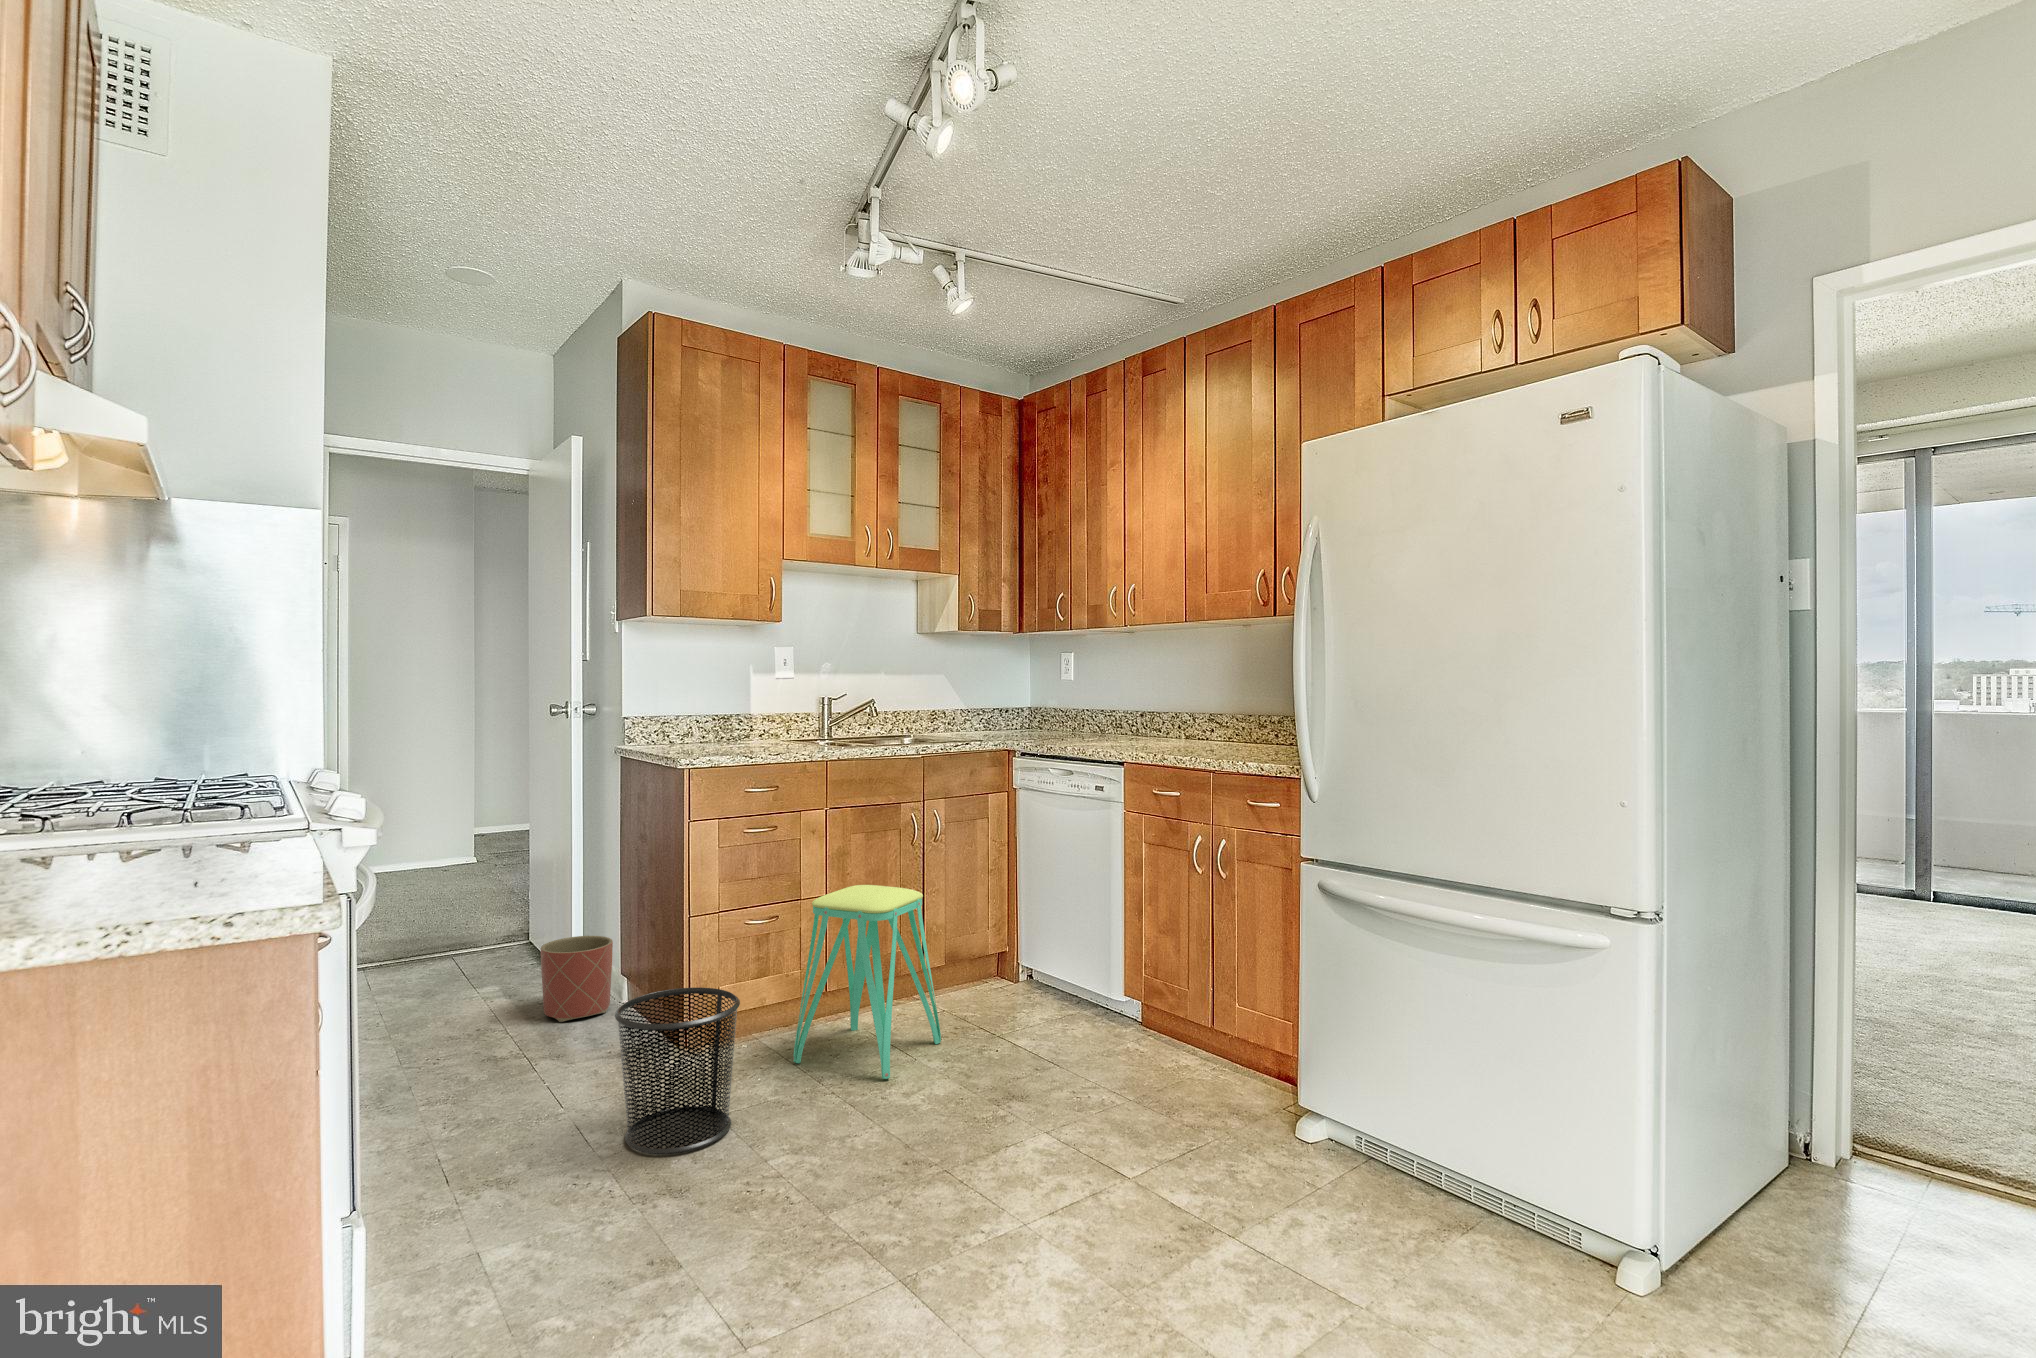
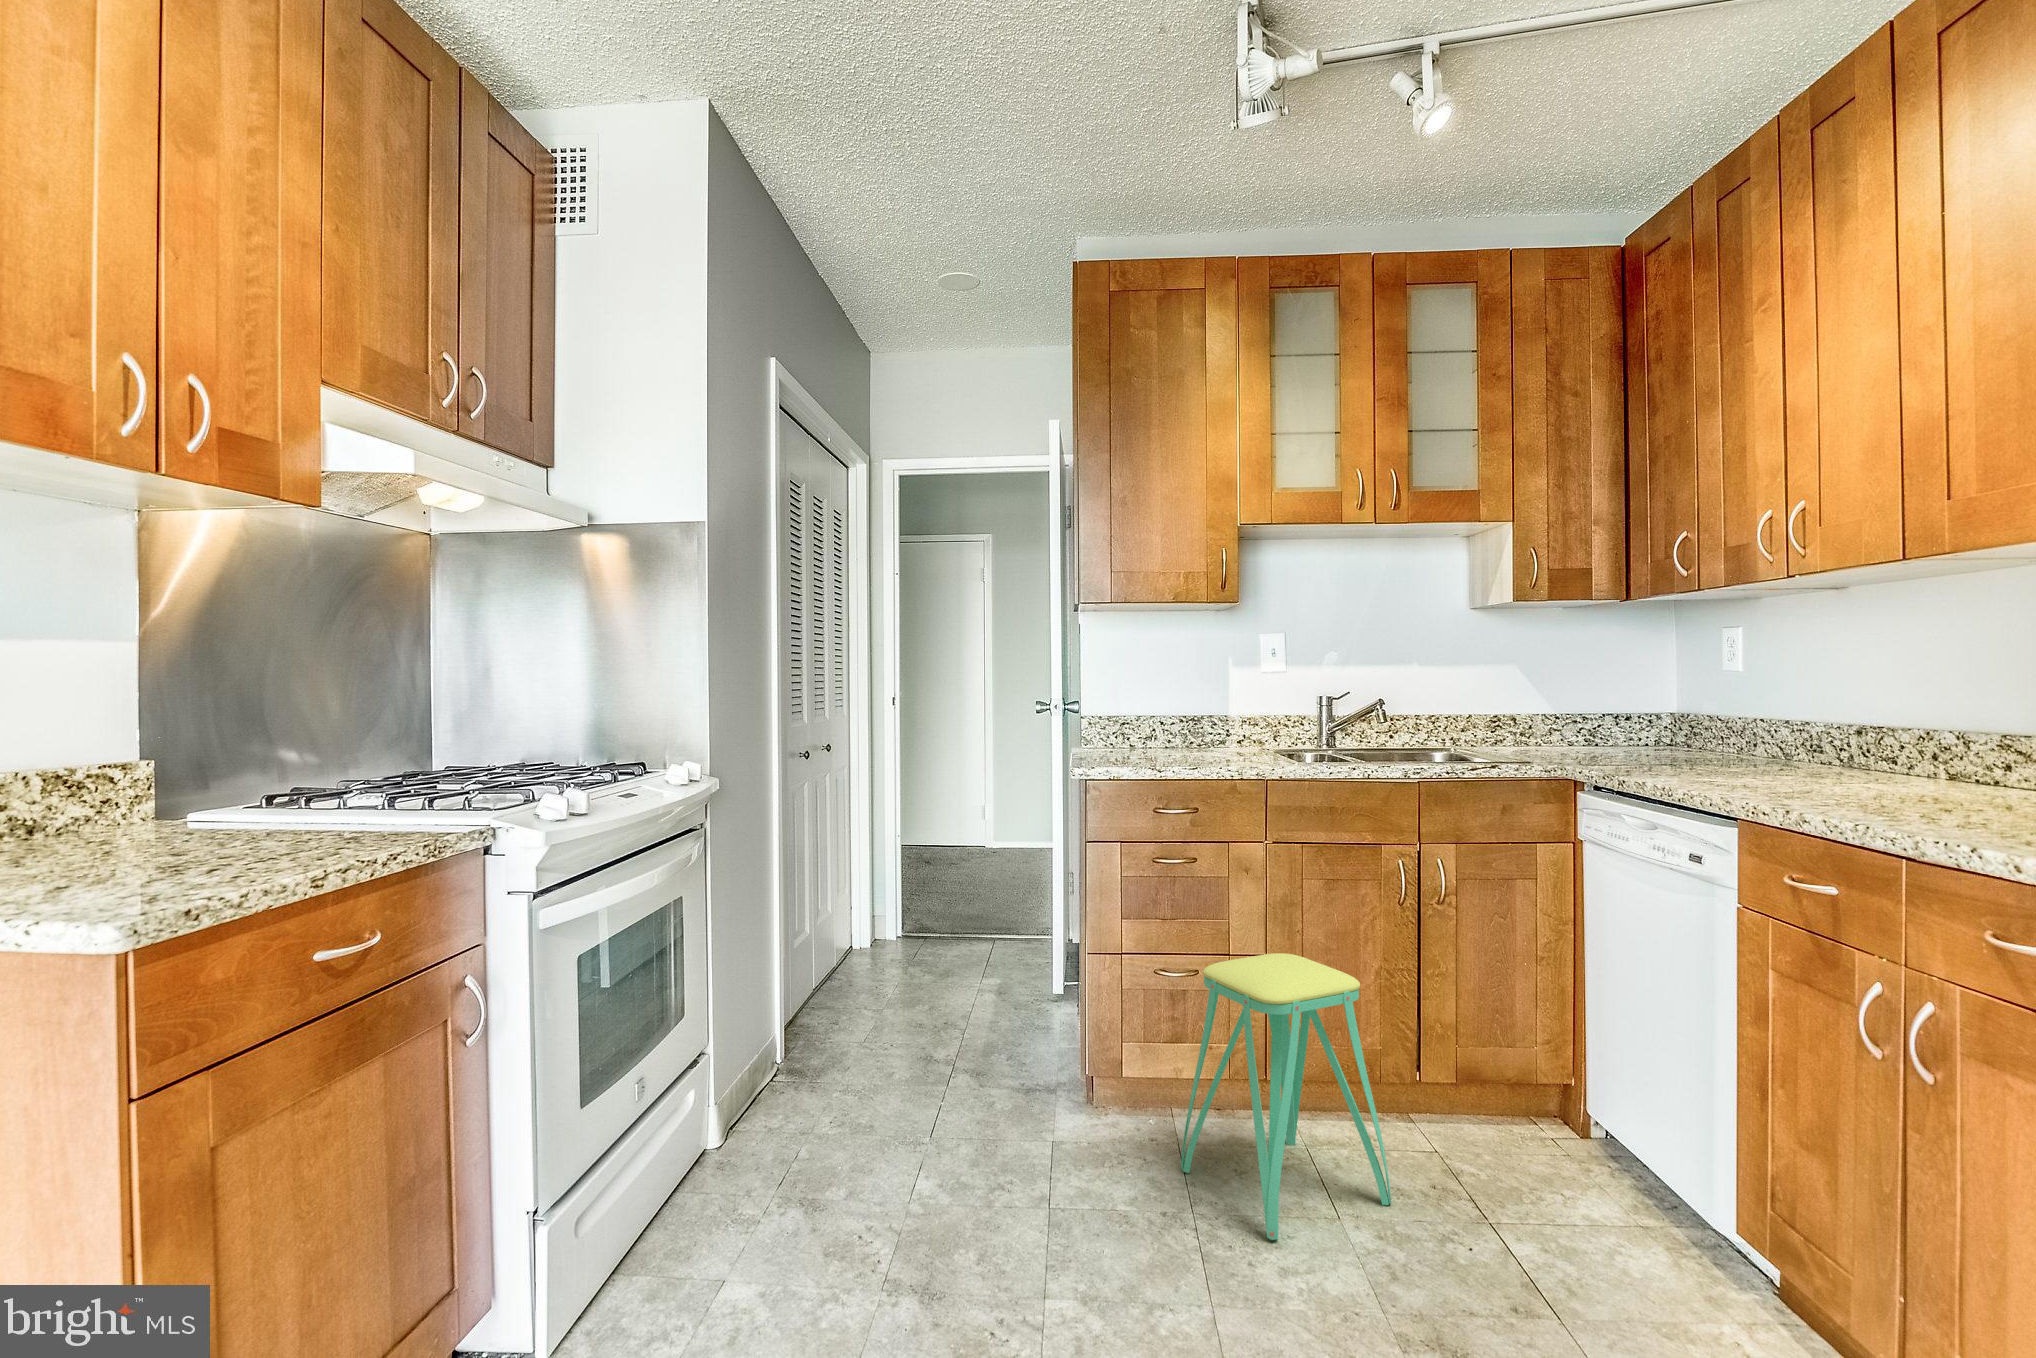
planter: present [541,936,613,1022] -> none [997,949,1067,1039]
waste bin: present [615,987,740,1154] -> none [918,1046,1061,1257]

